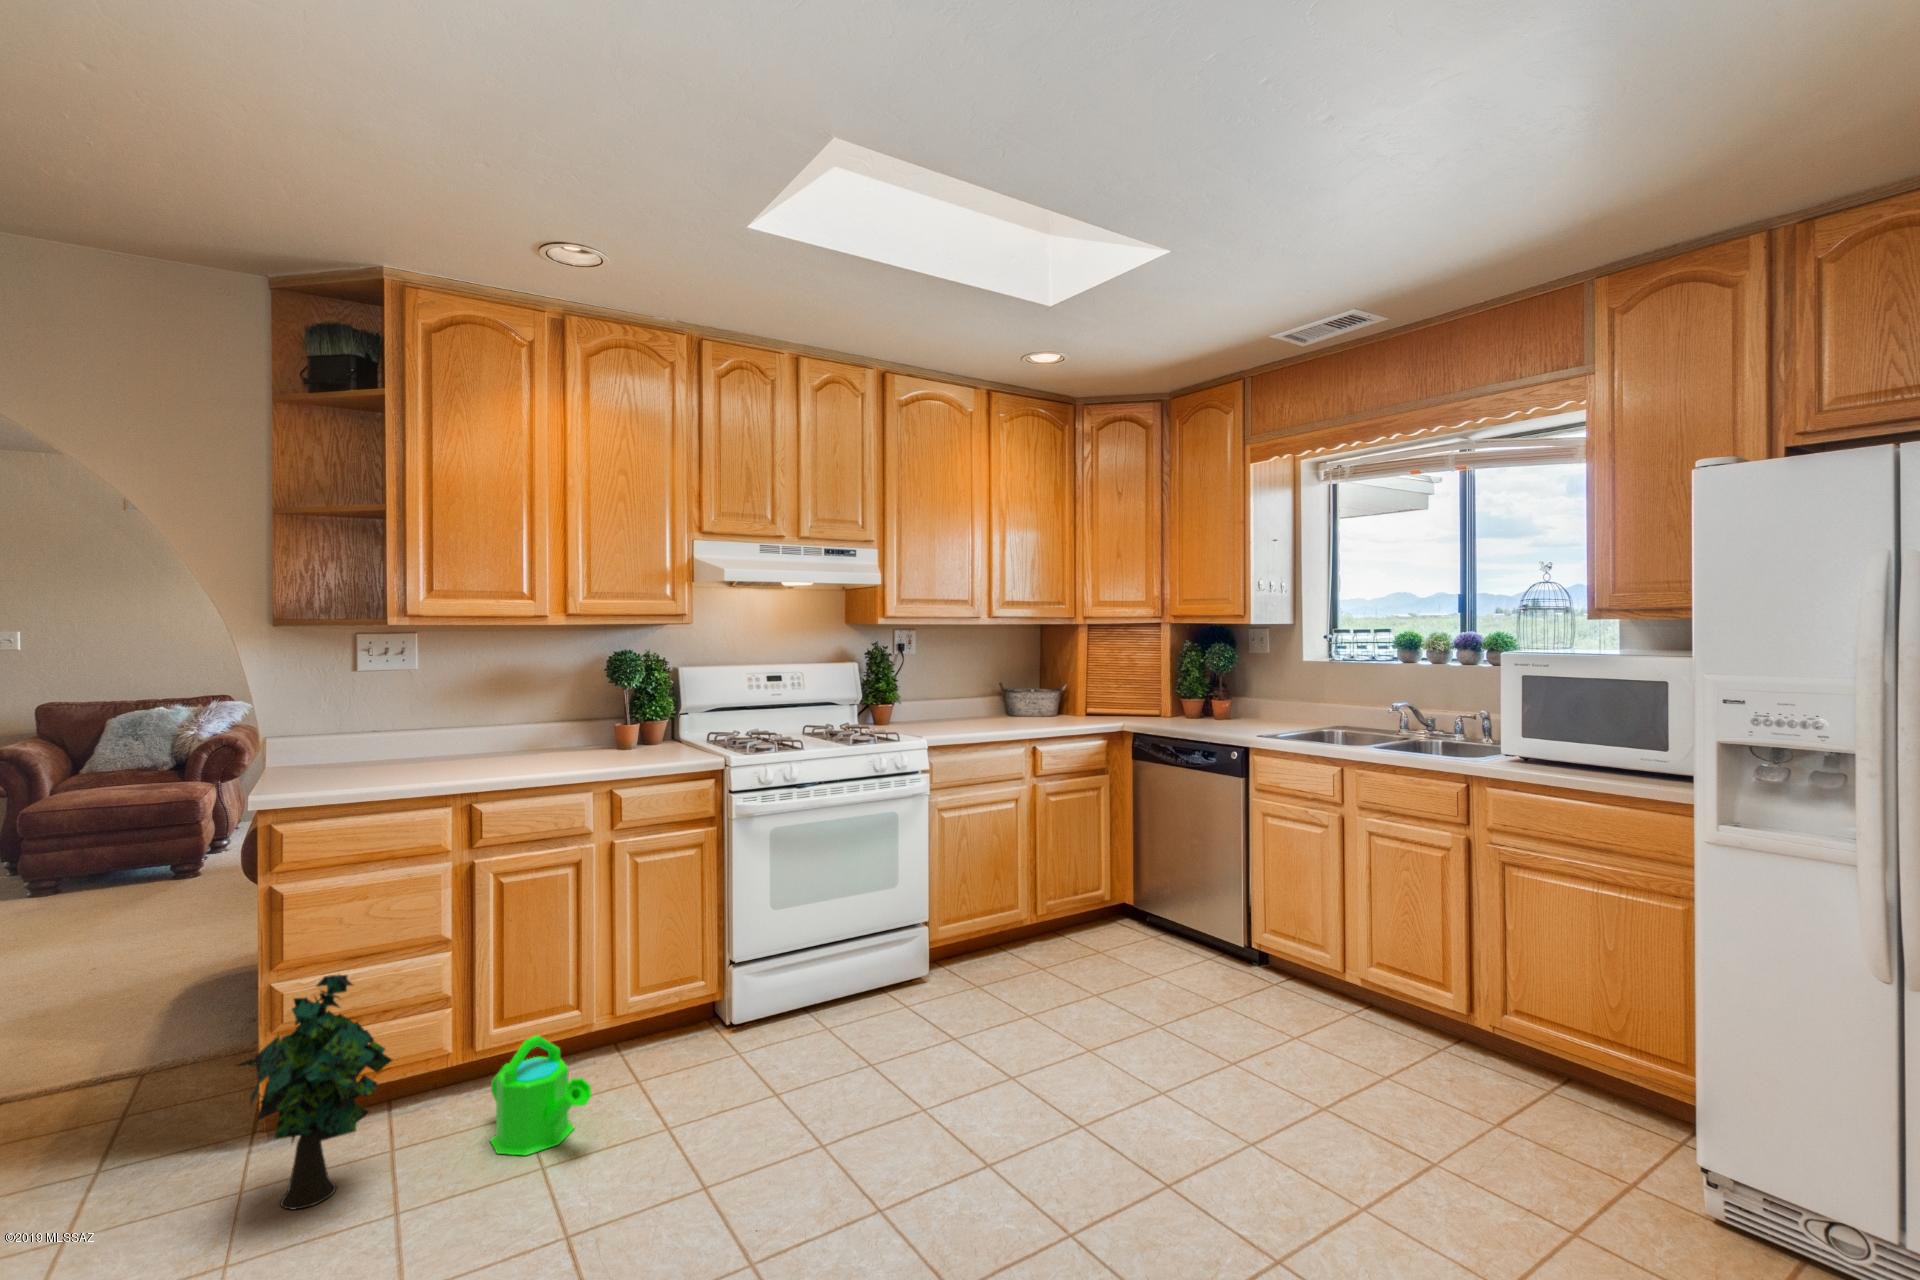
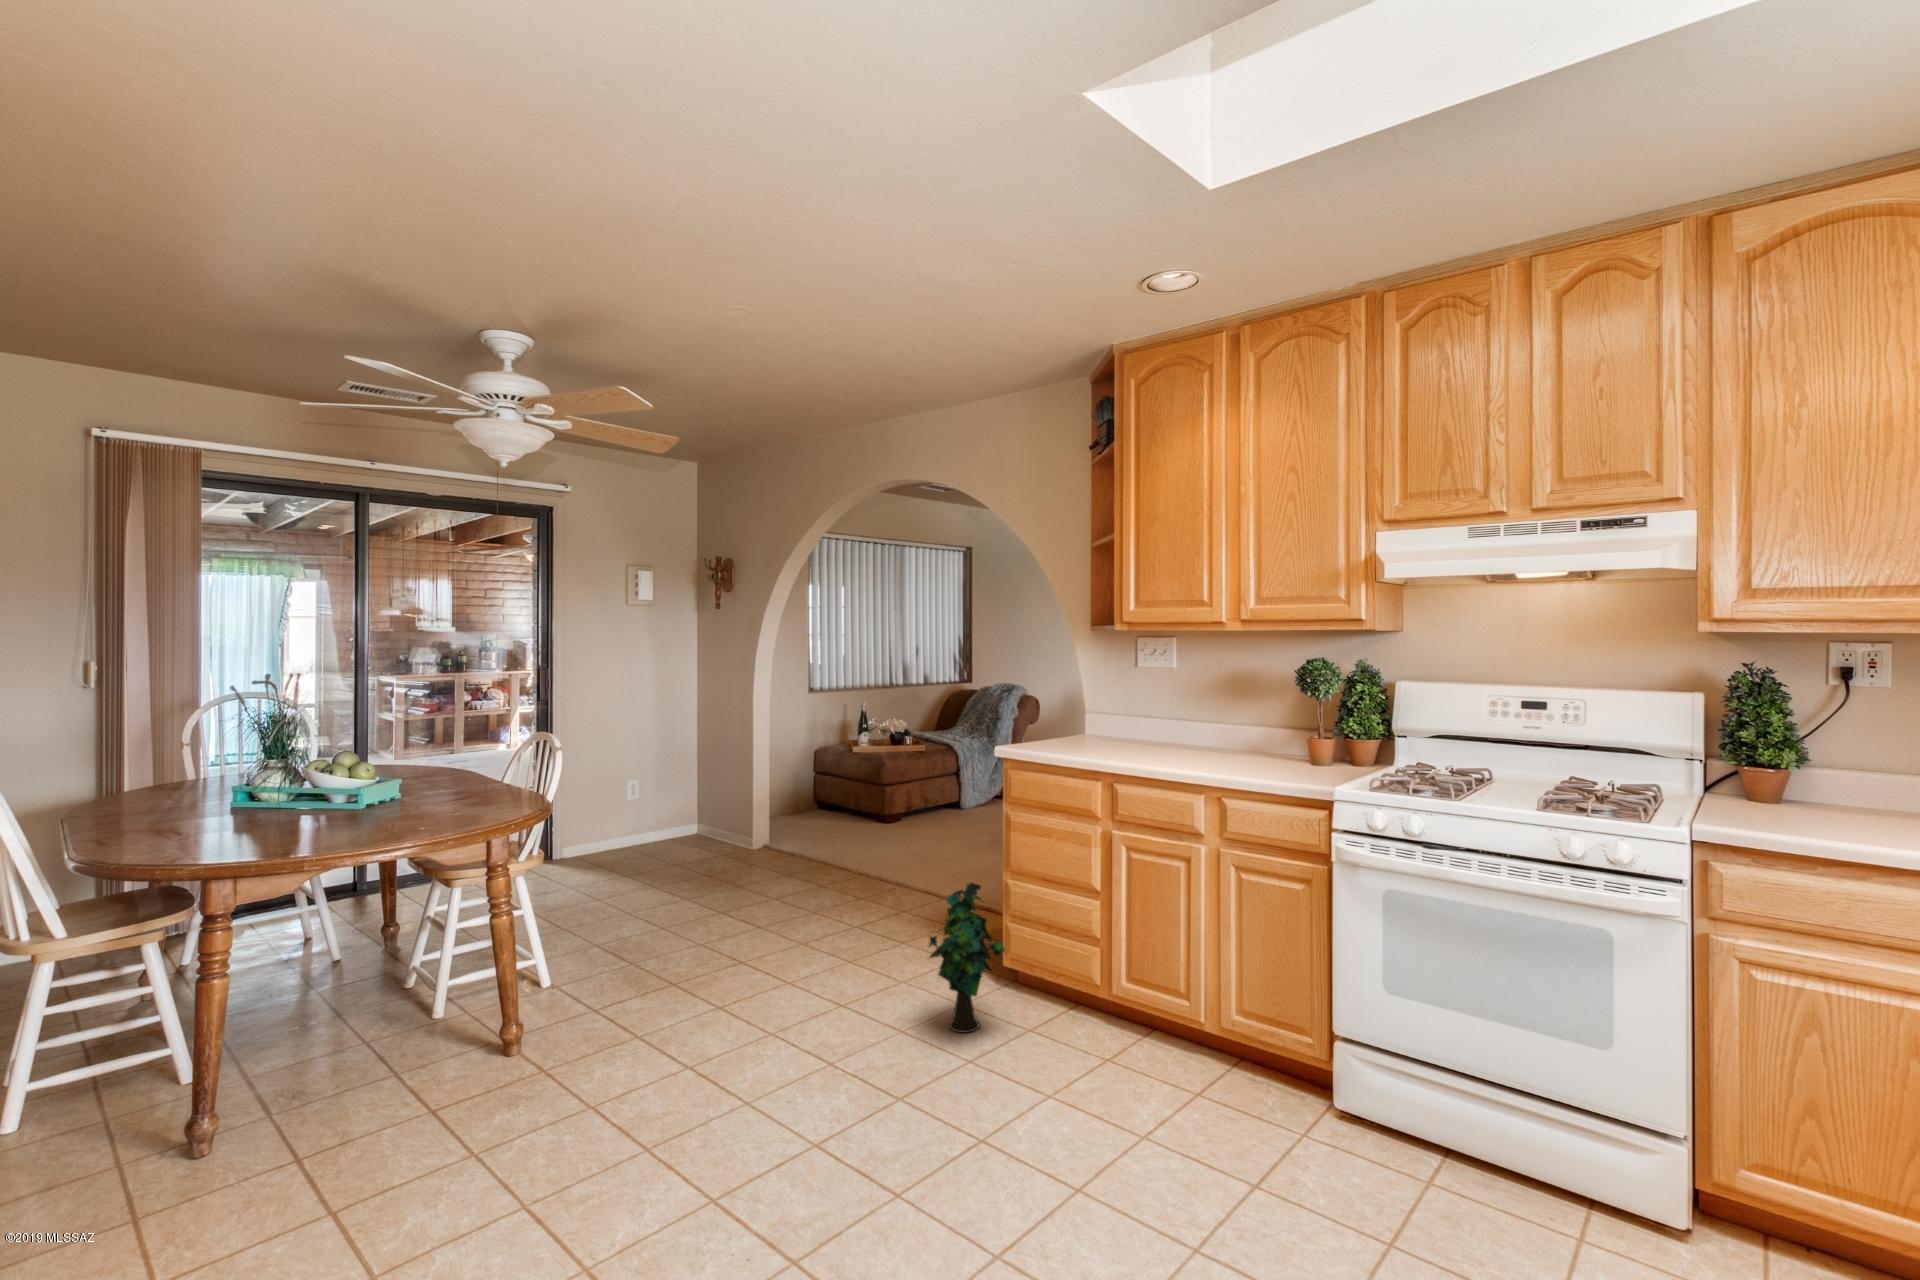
watering can: present [490,1035,591,1155] -> none [1046,992,1112,1092]

